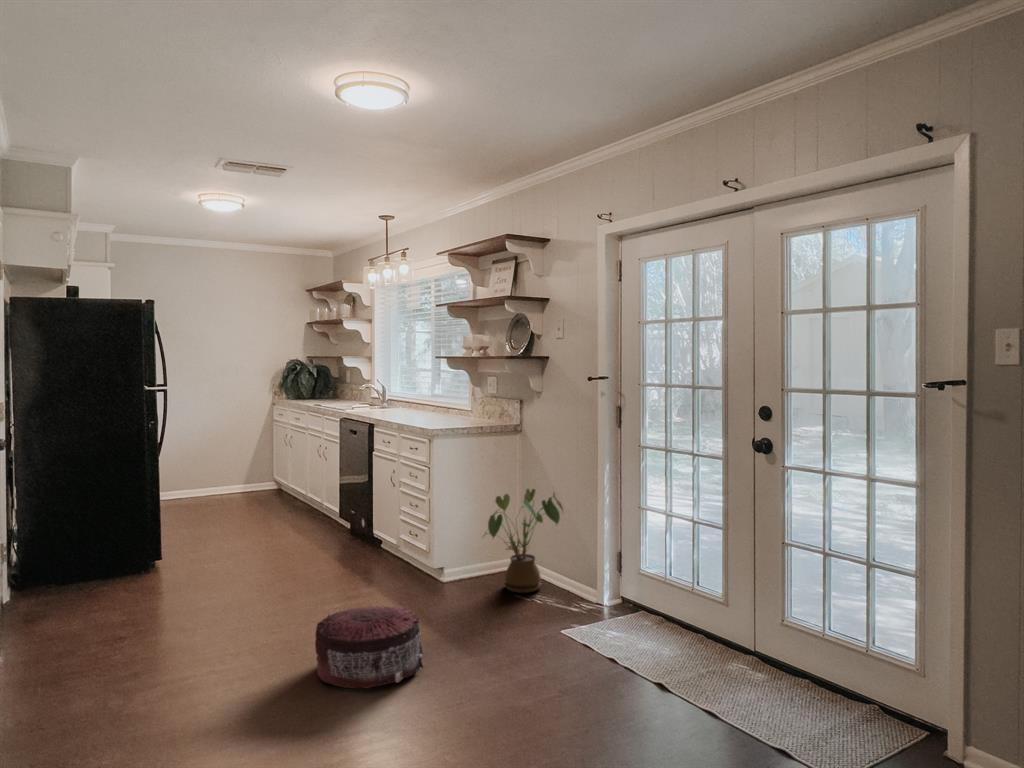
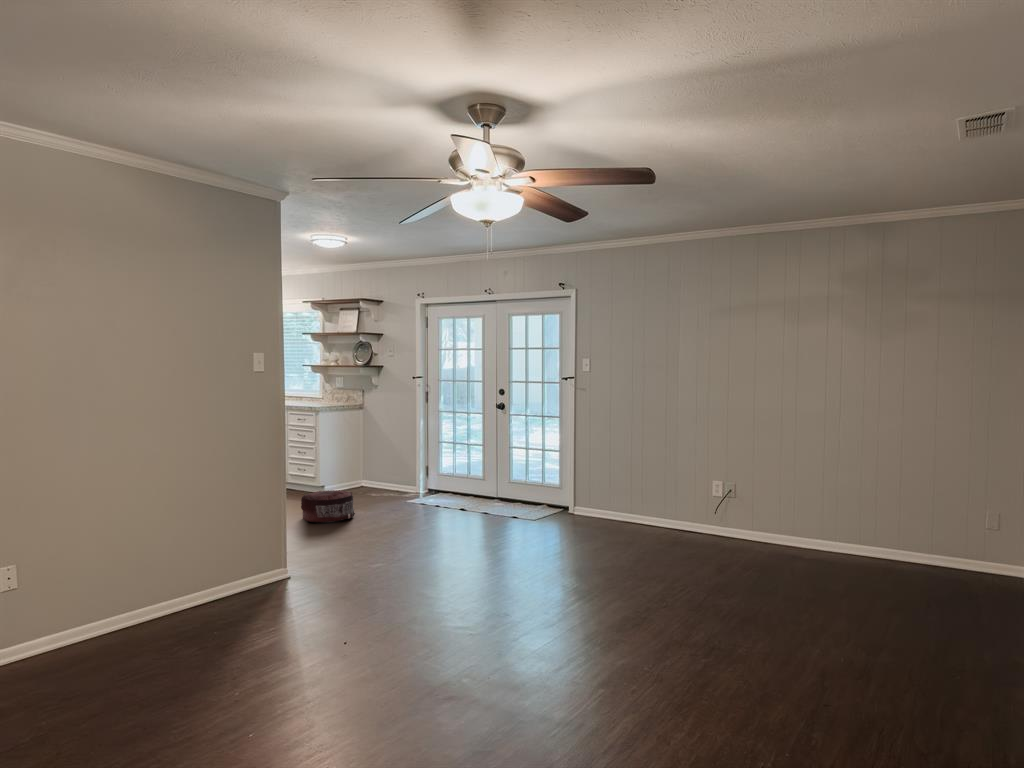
house plant: present [484,489,563,593] -> none [352,437,397,493]

